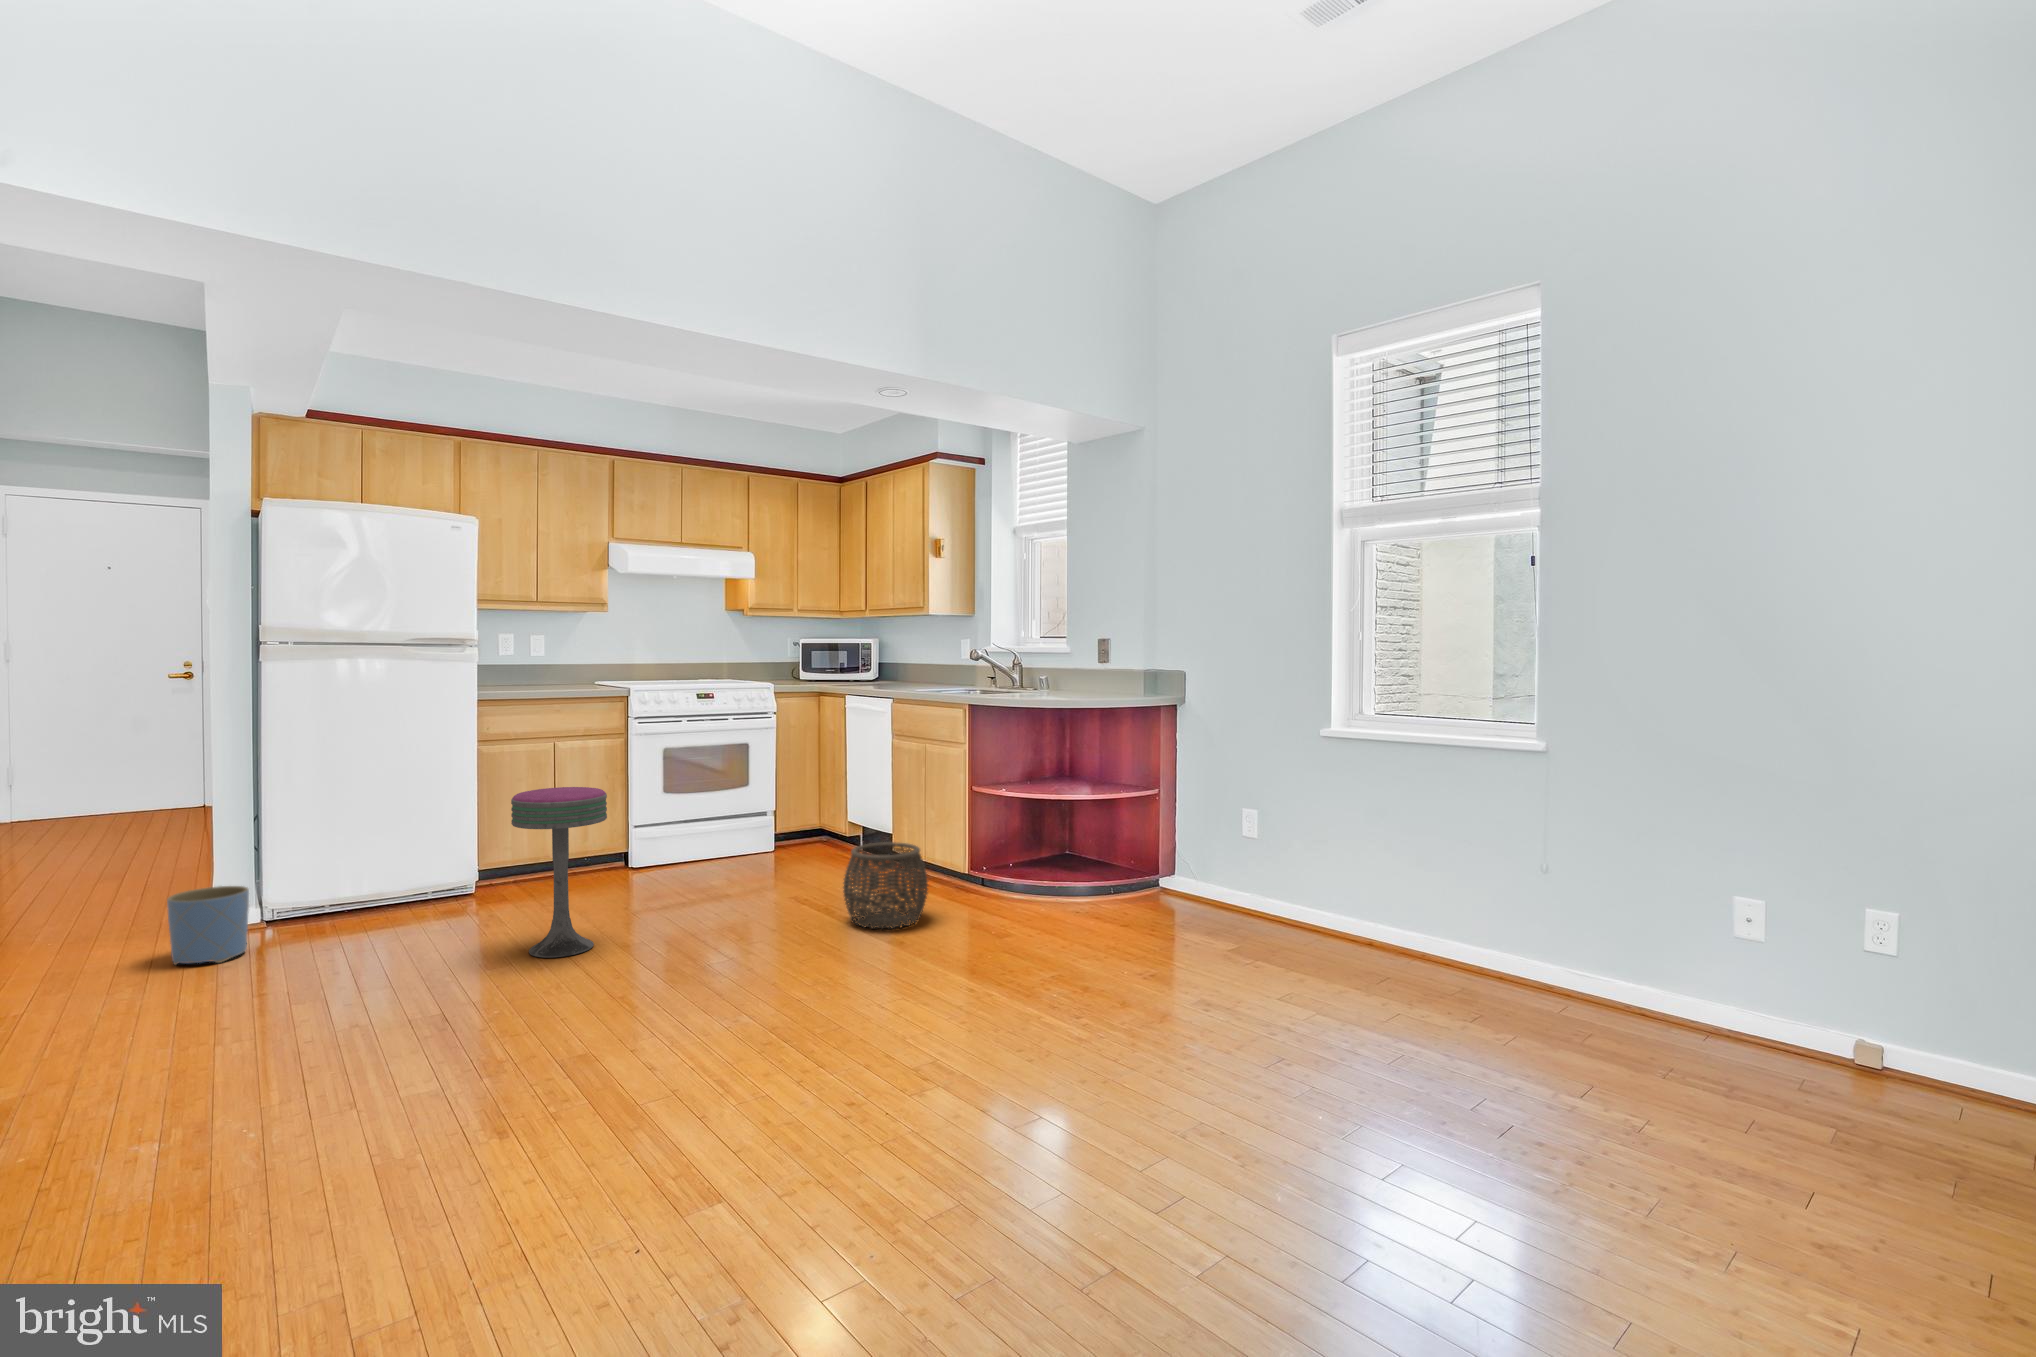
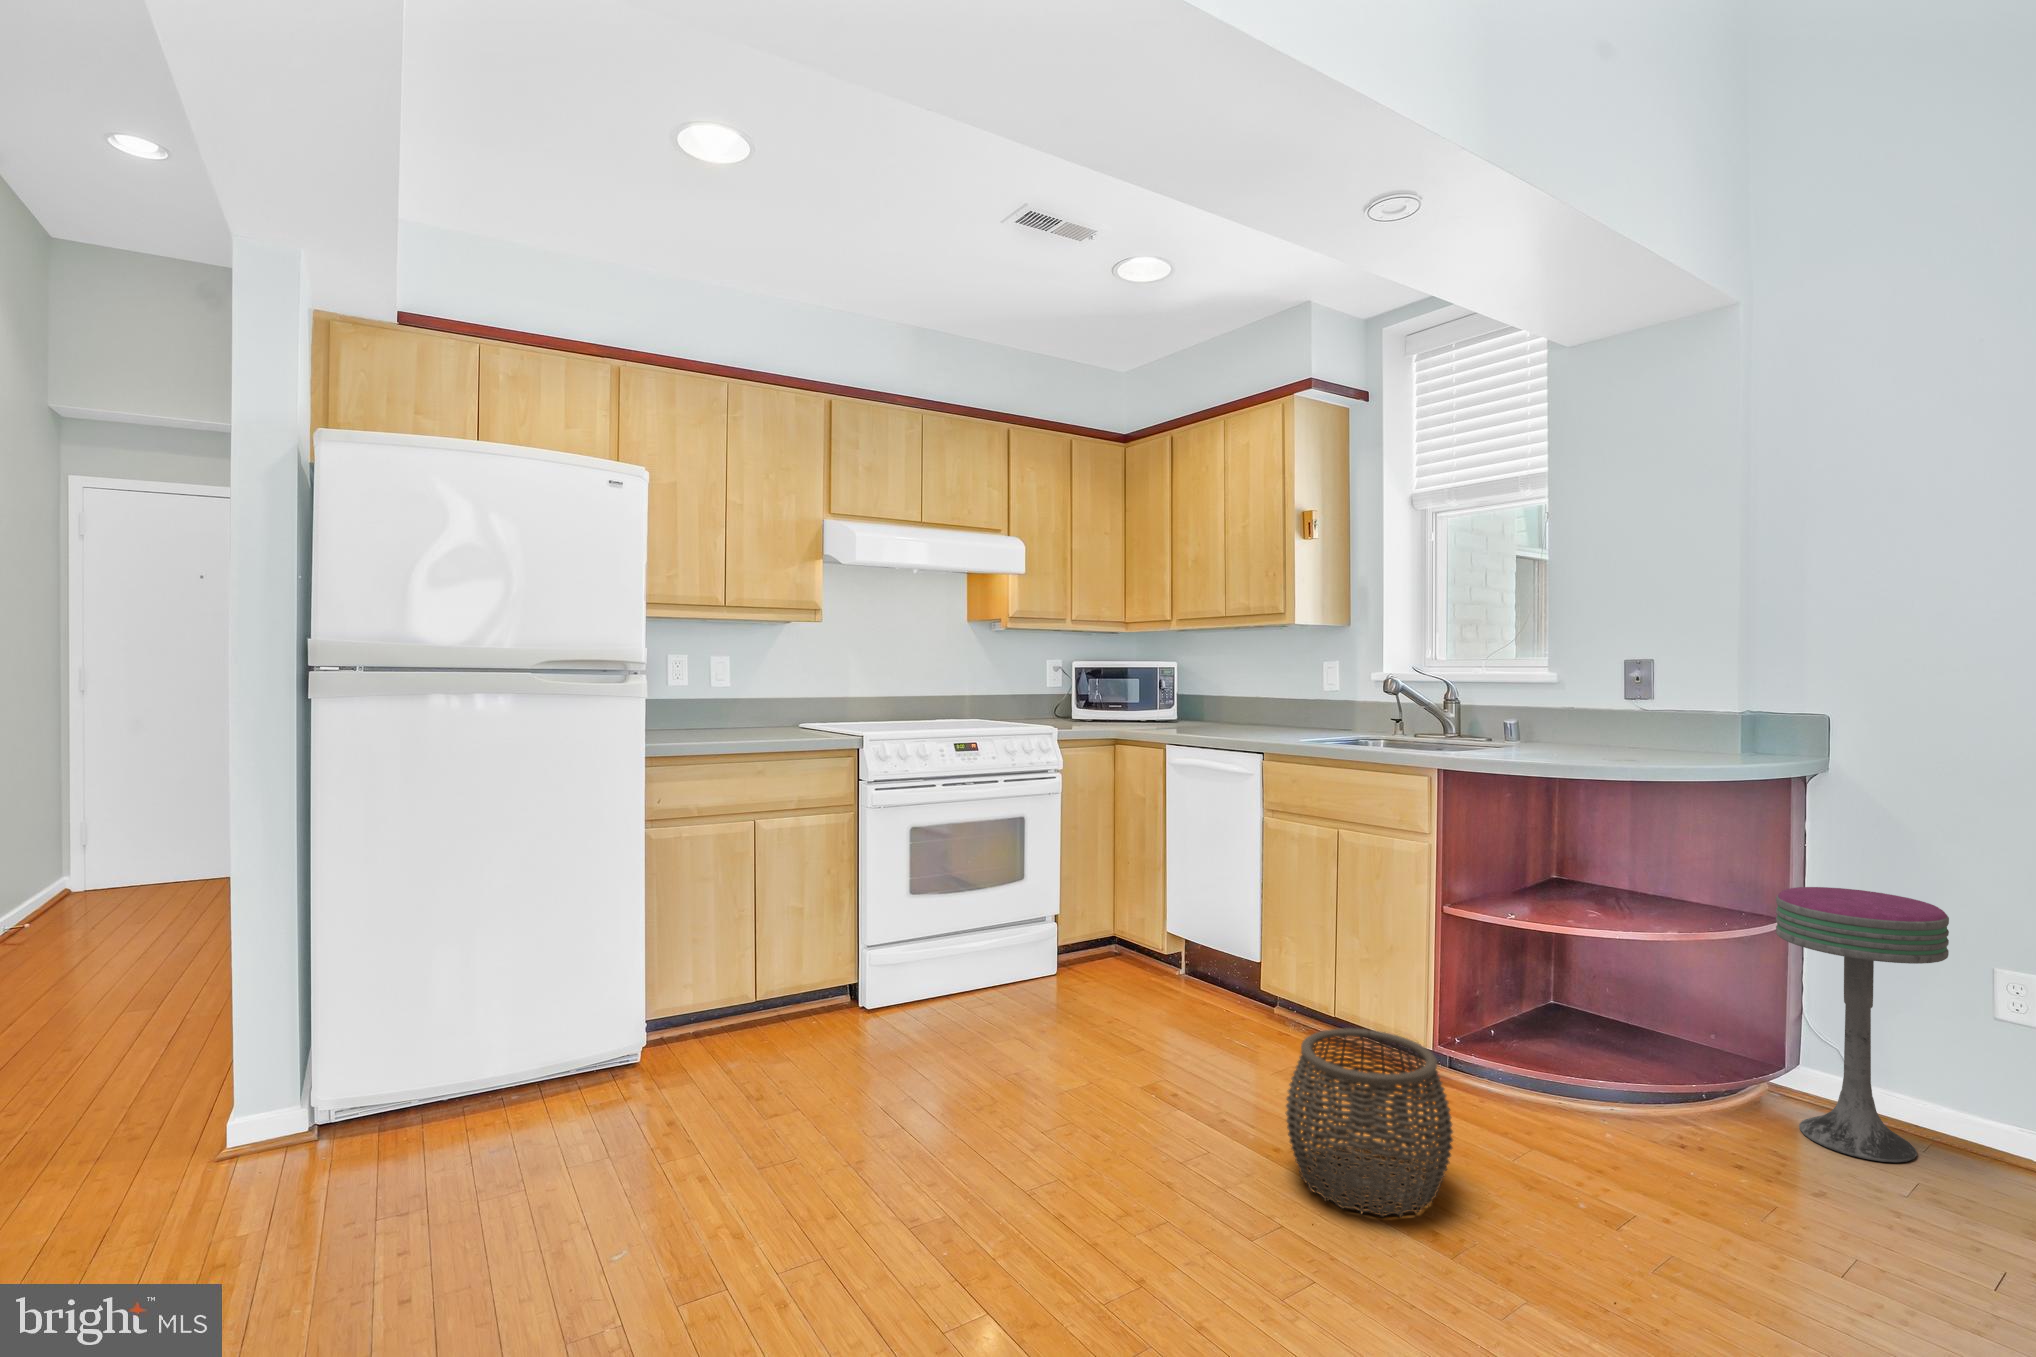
bar stool: present [511,787,607,958] -> present [1776,887,1949,1162]
planter: present [167,886,249,965] -> none [122,1093,269,1256]

